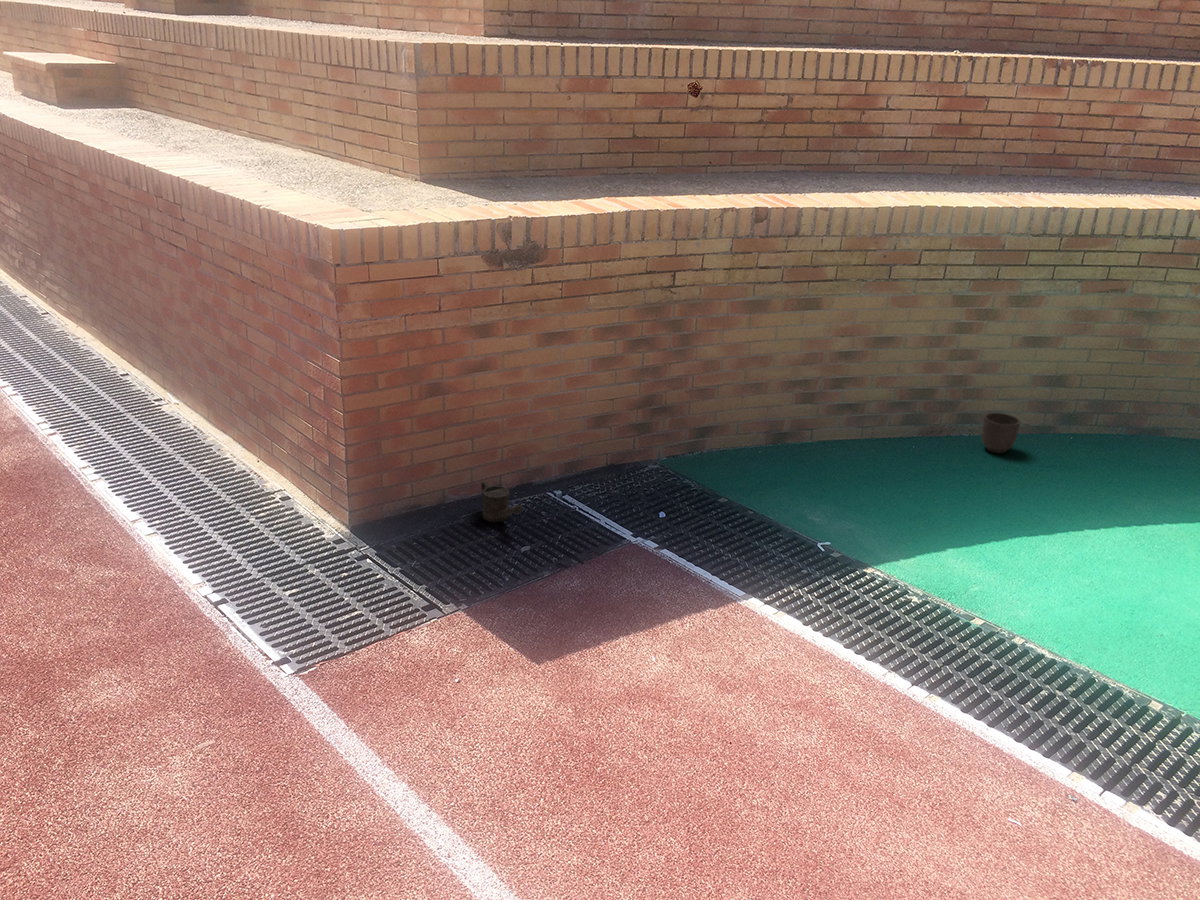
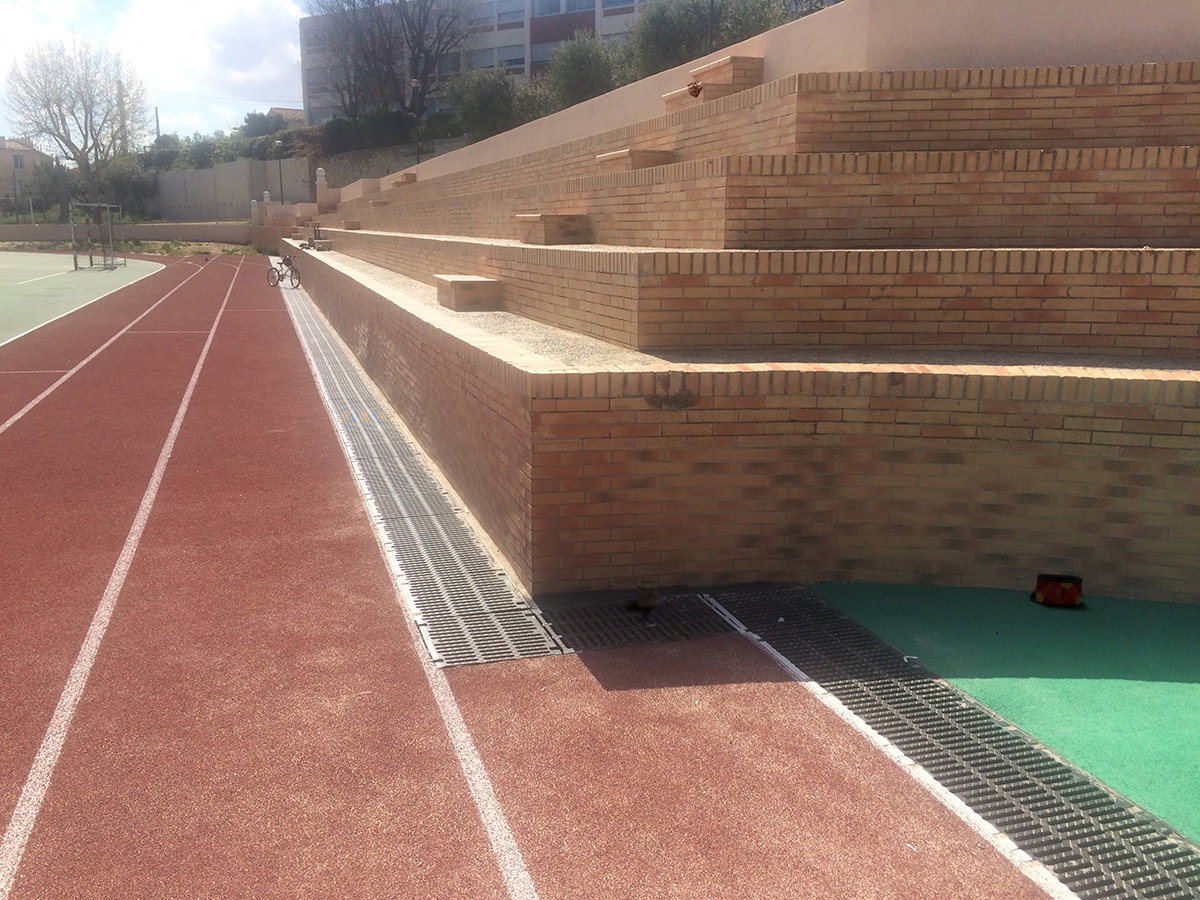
planter: present [982,413,1021,454] -> none [1137,575,1176,614]
bag: none [881,421,934,455] -> present [1029,574,1083,606]

